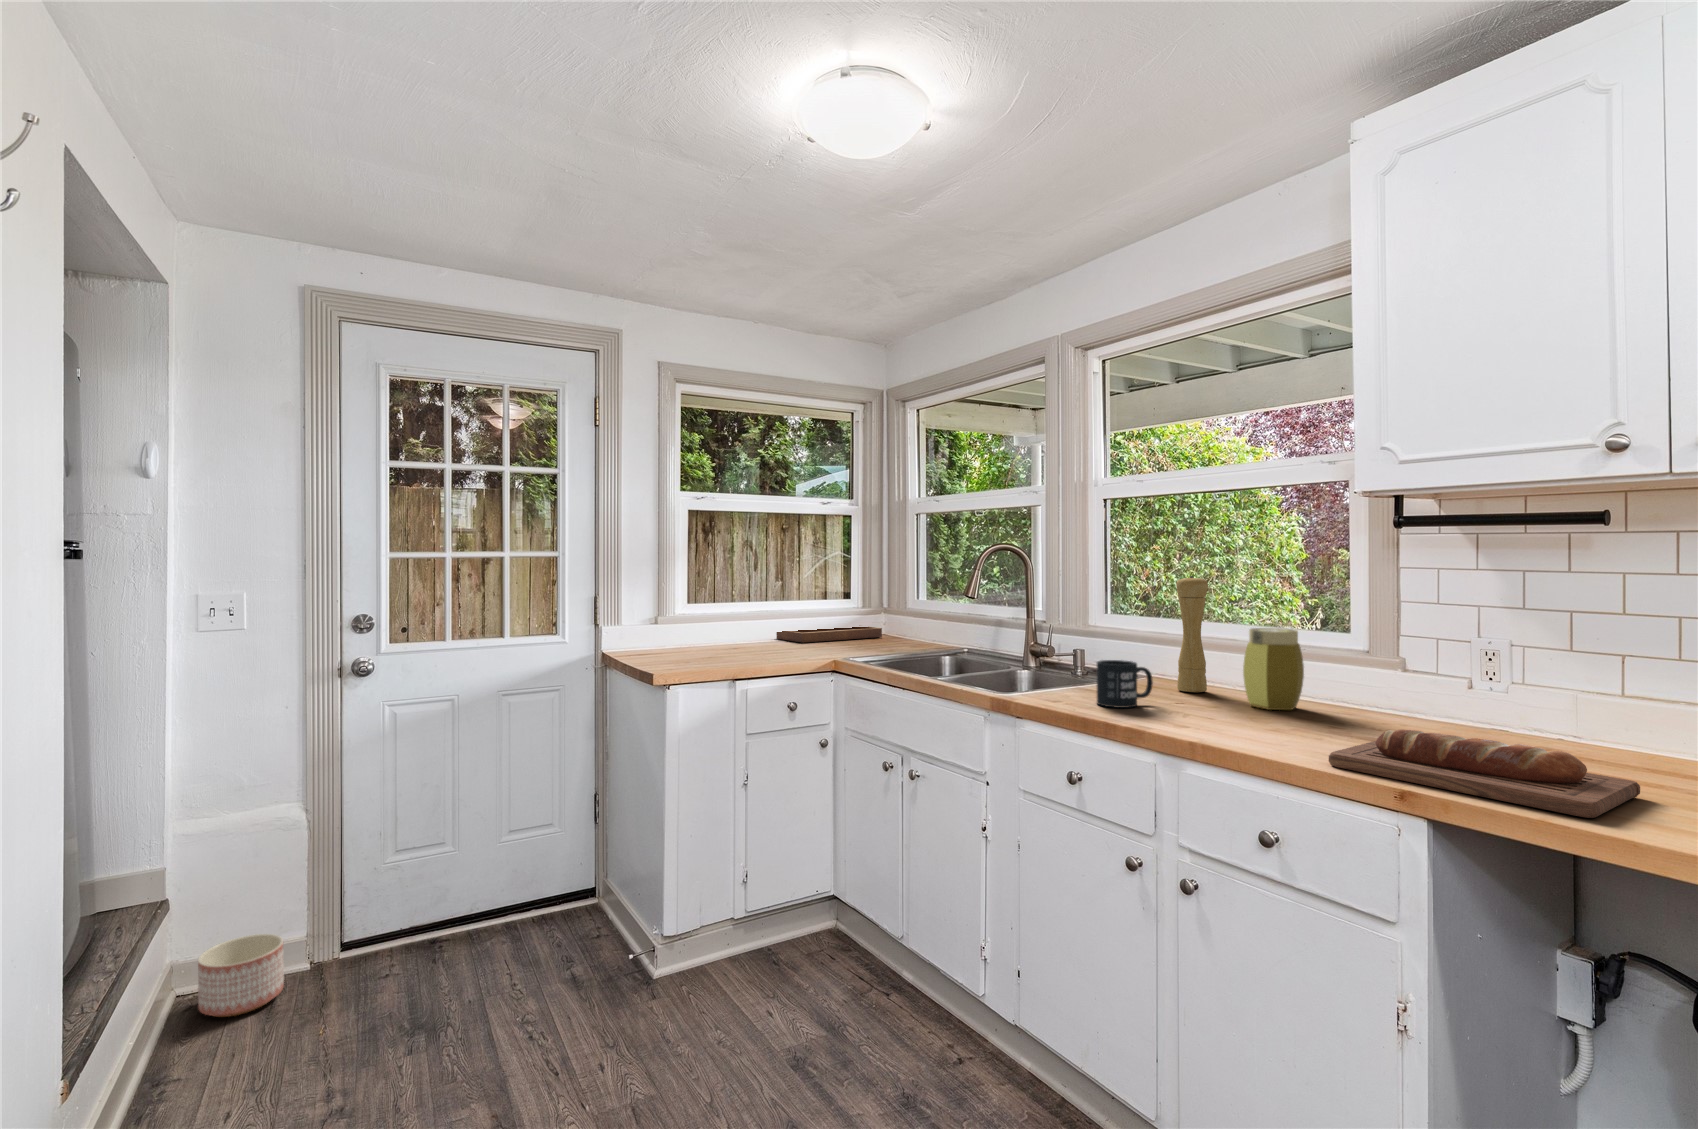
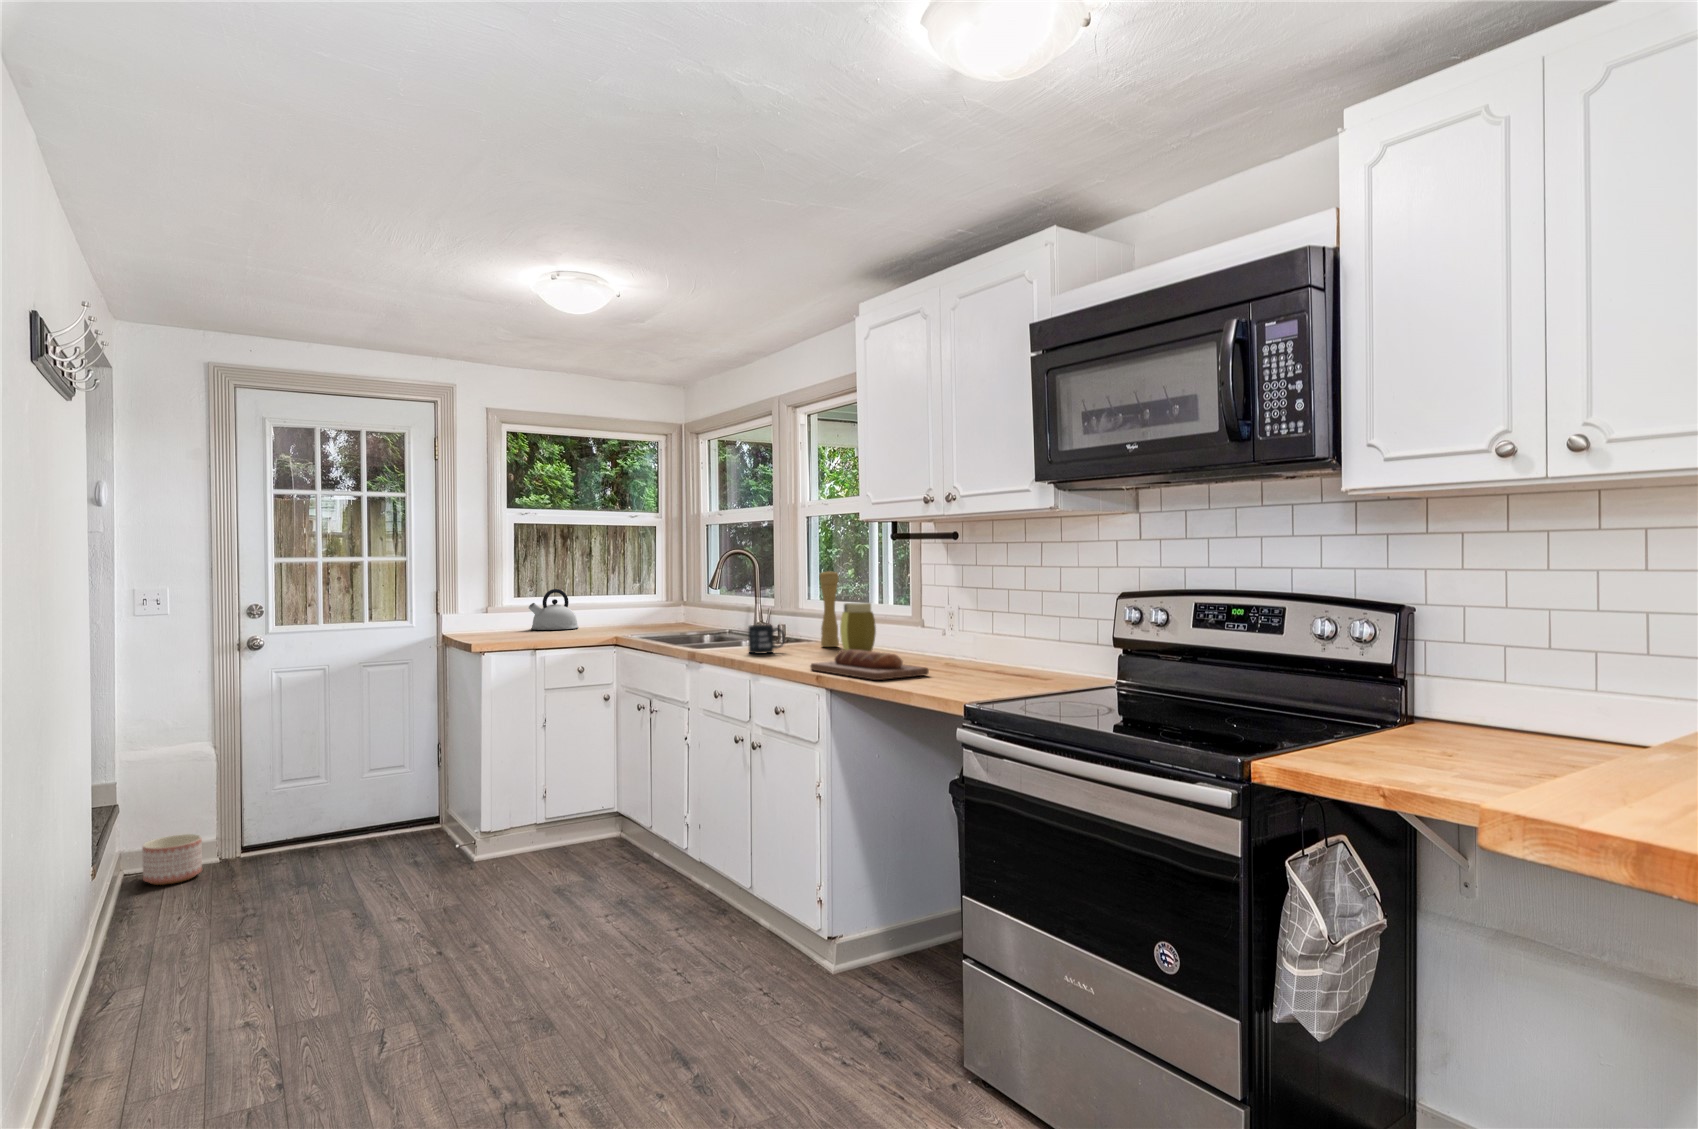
kettle: none [707,593,766,646] -> present [529,589,578,630]
tray: present [776,626,882,643] -> none [592,598,679,628]

